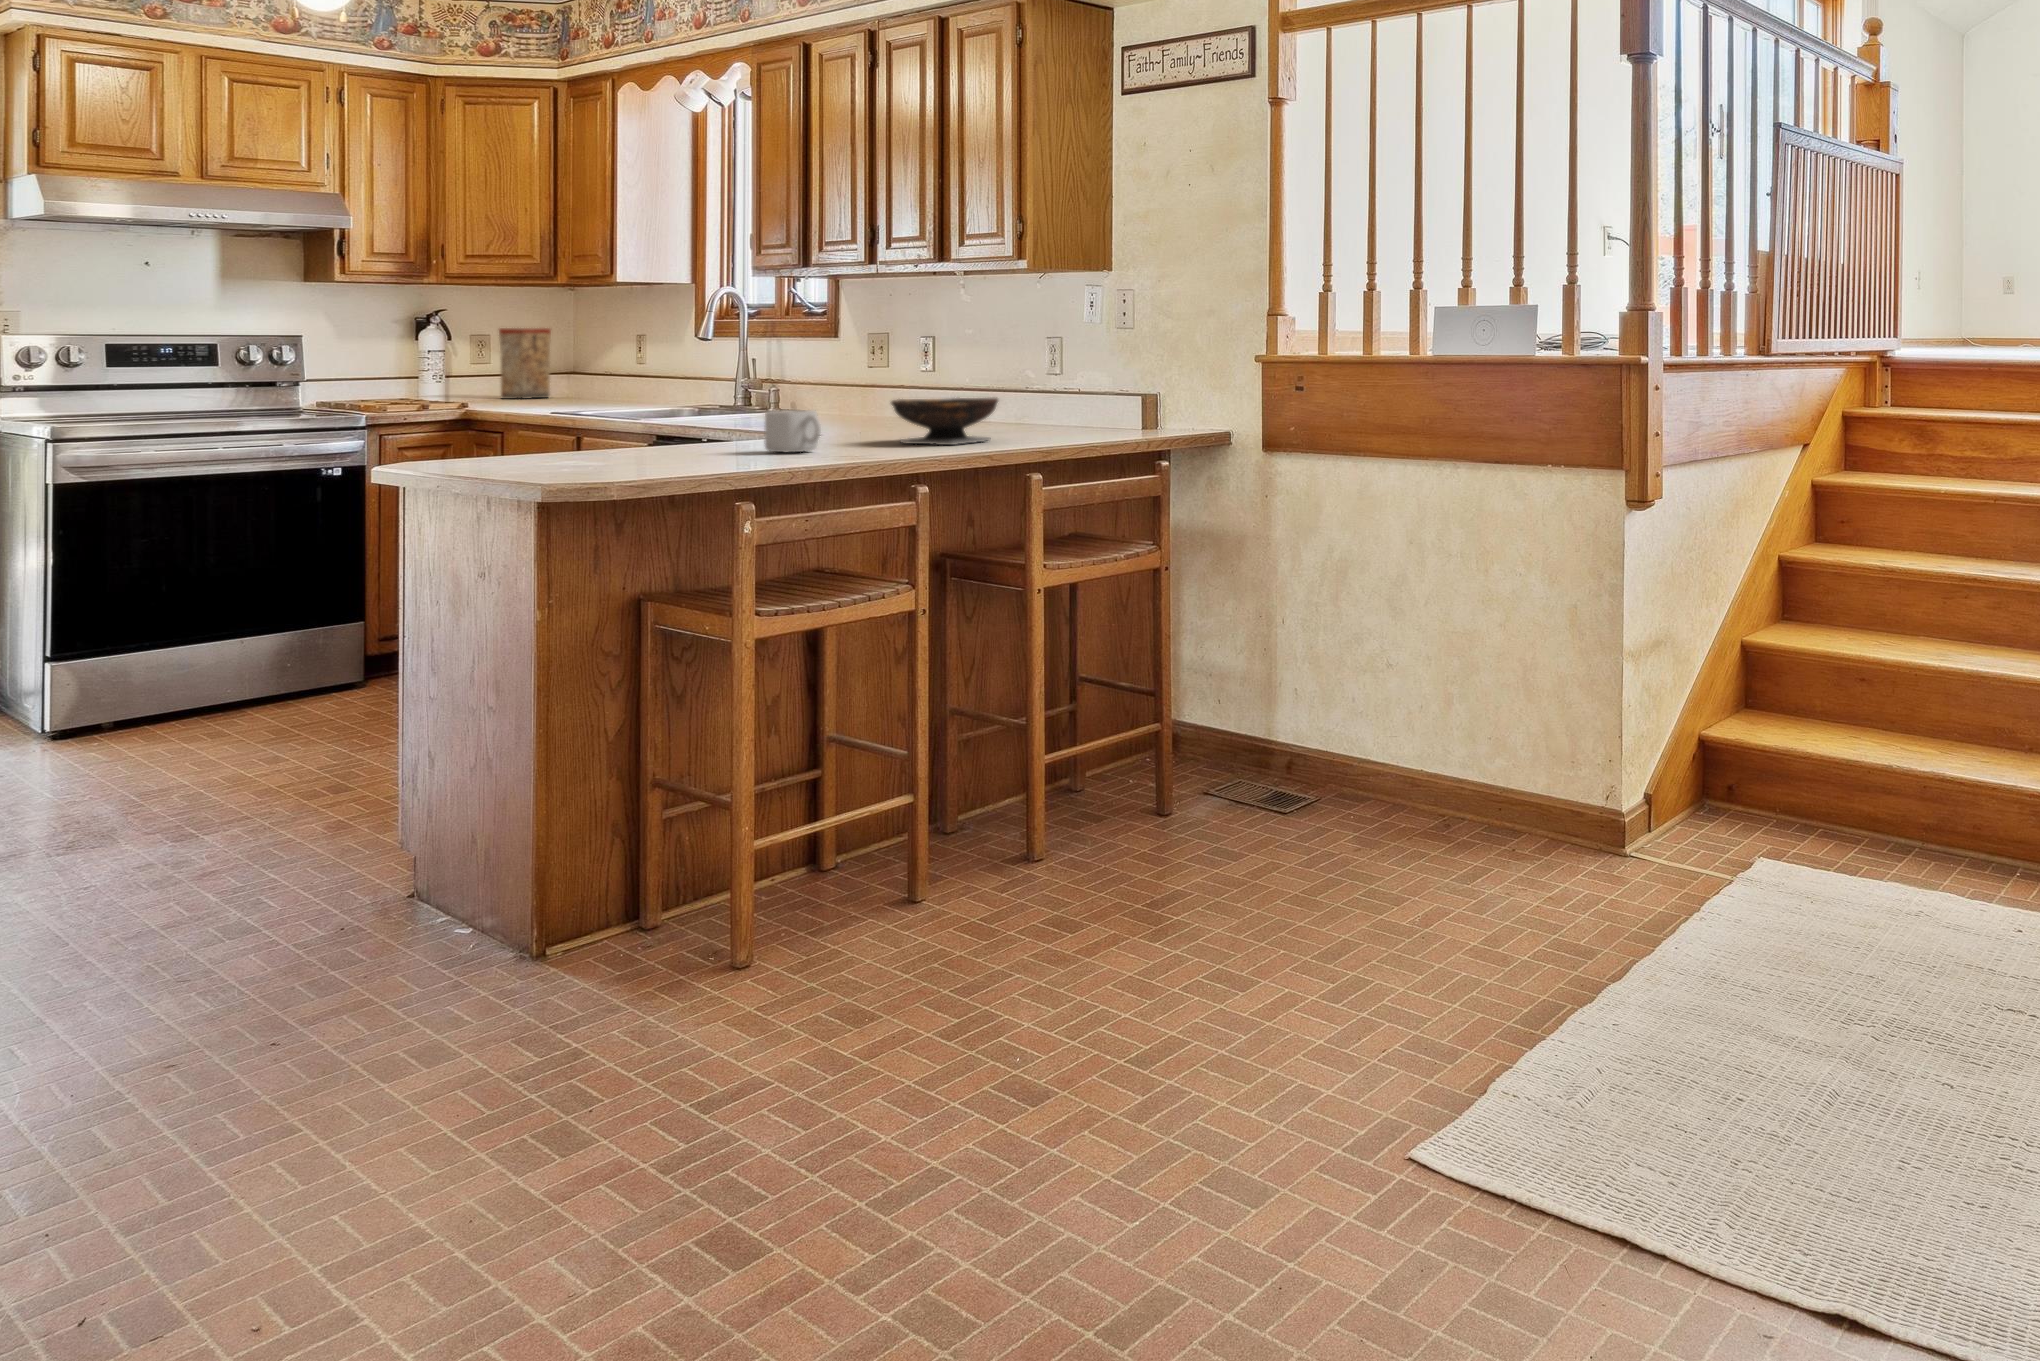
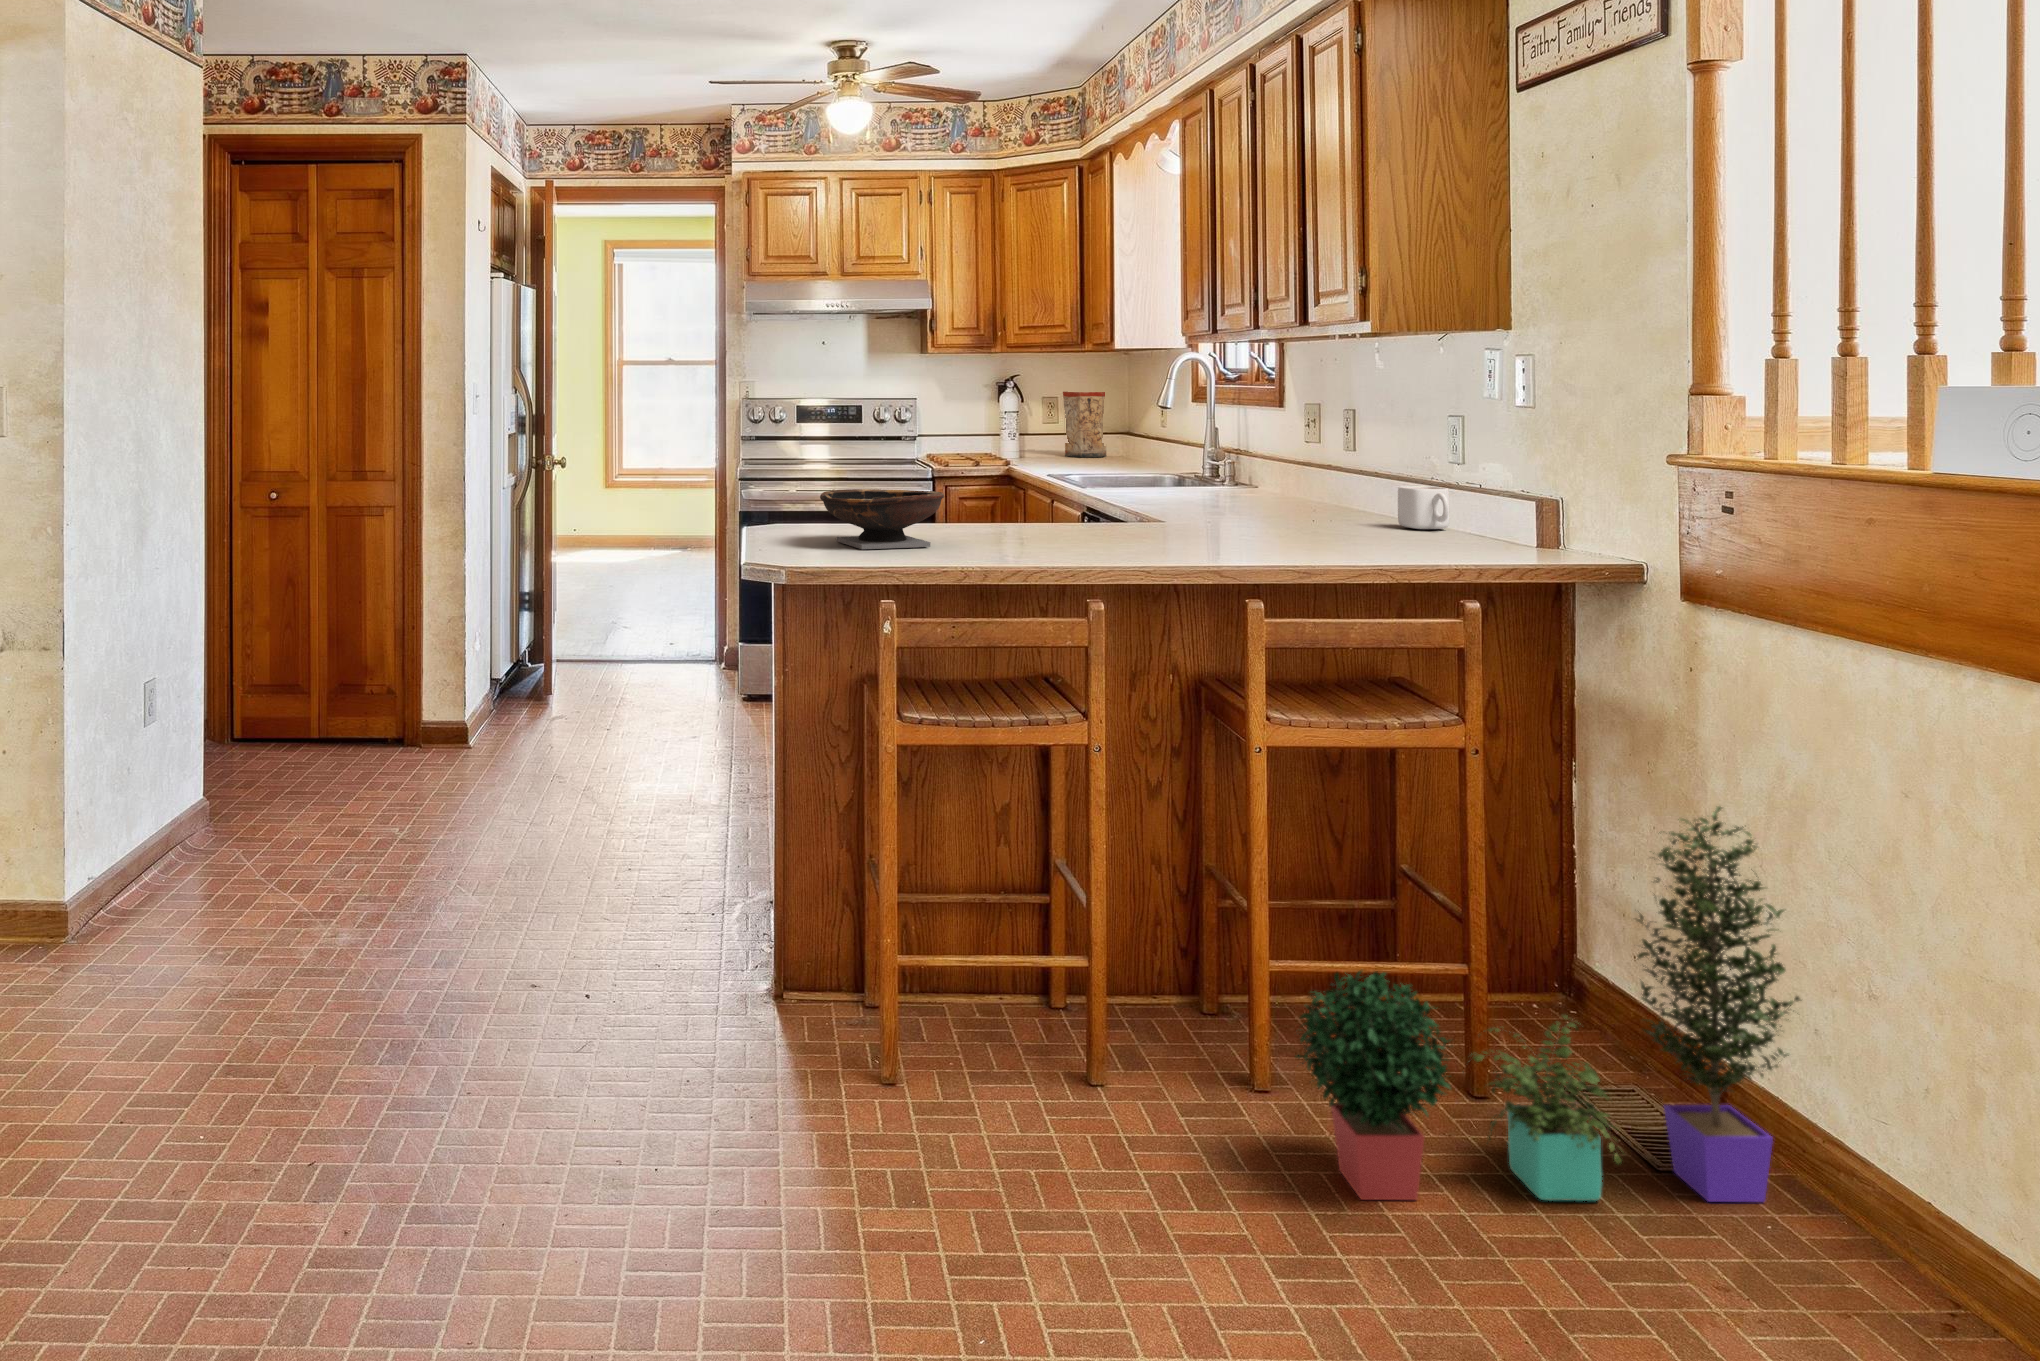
bowl: present [891,397,998,445] -> present [820,489,944,549]
mug: present [764,410,821,453] -> present [1398,486,1450,529]
potted plant: none [1096,575,1361,884] -> present [1295,806,1800,1202]

